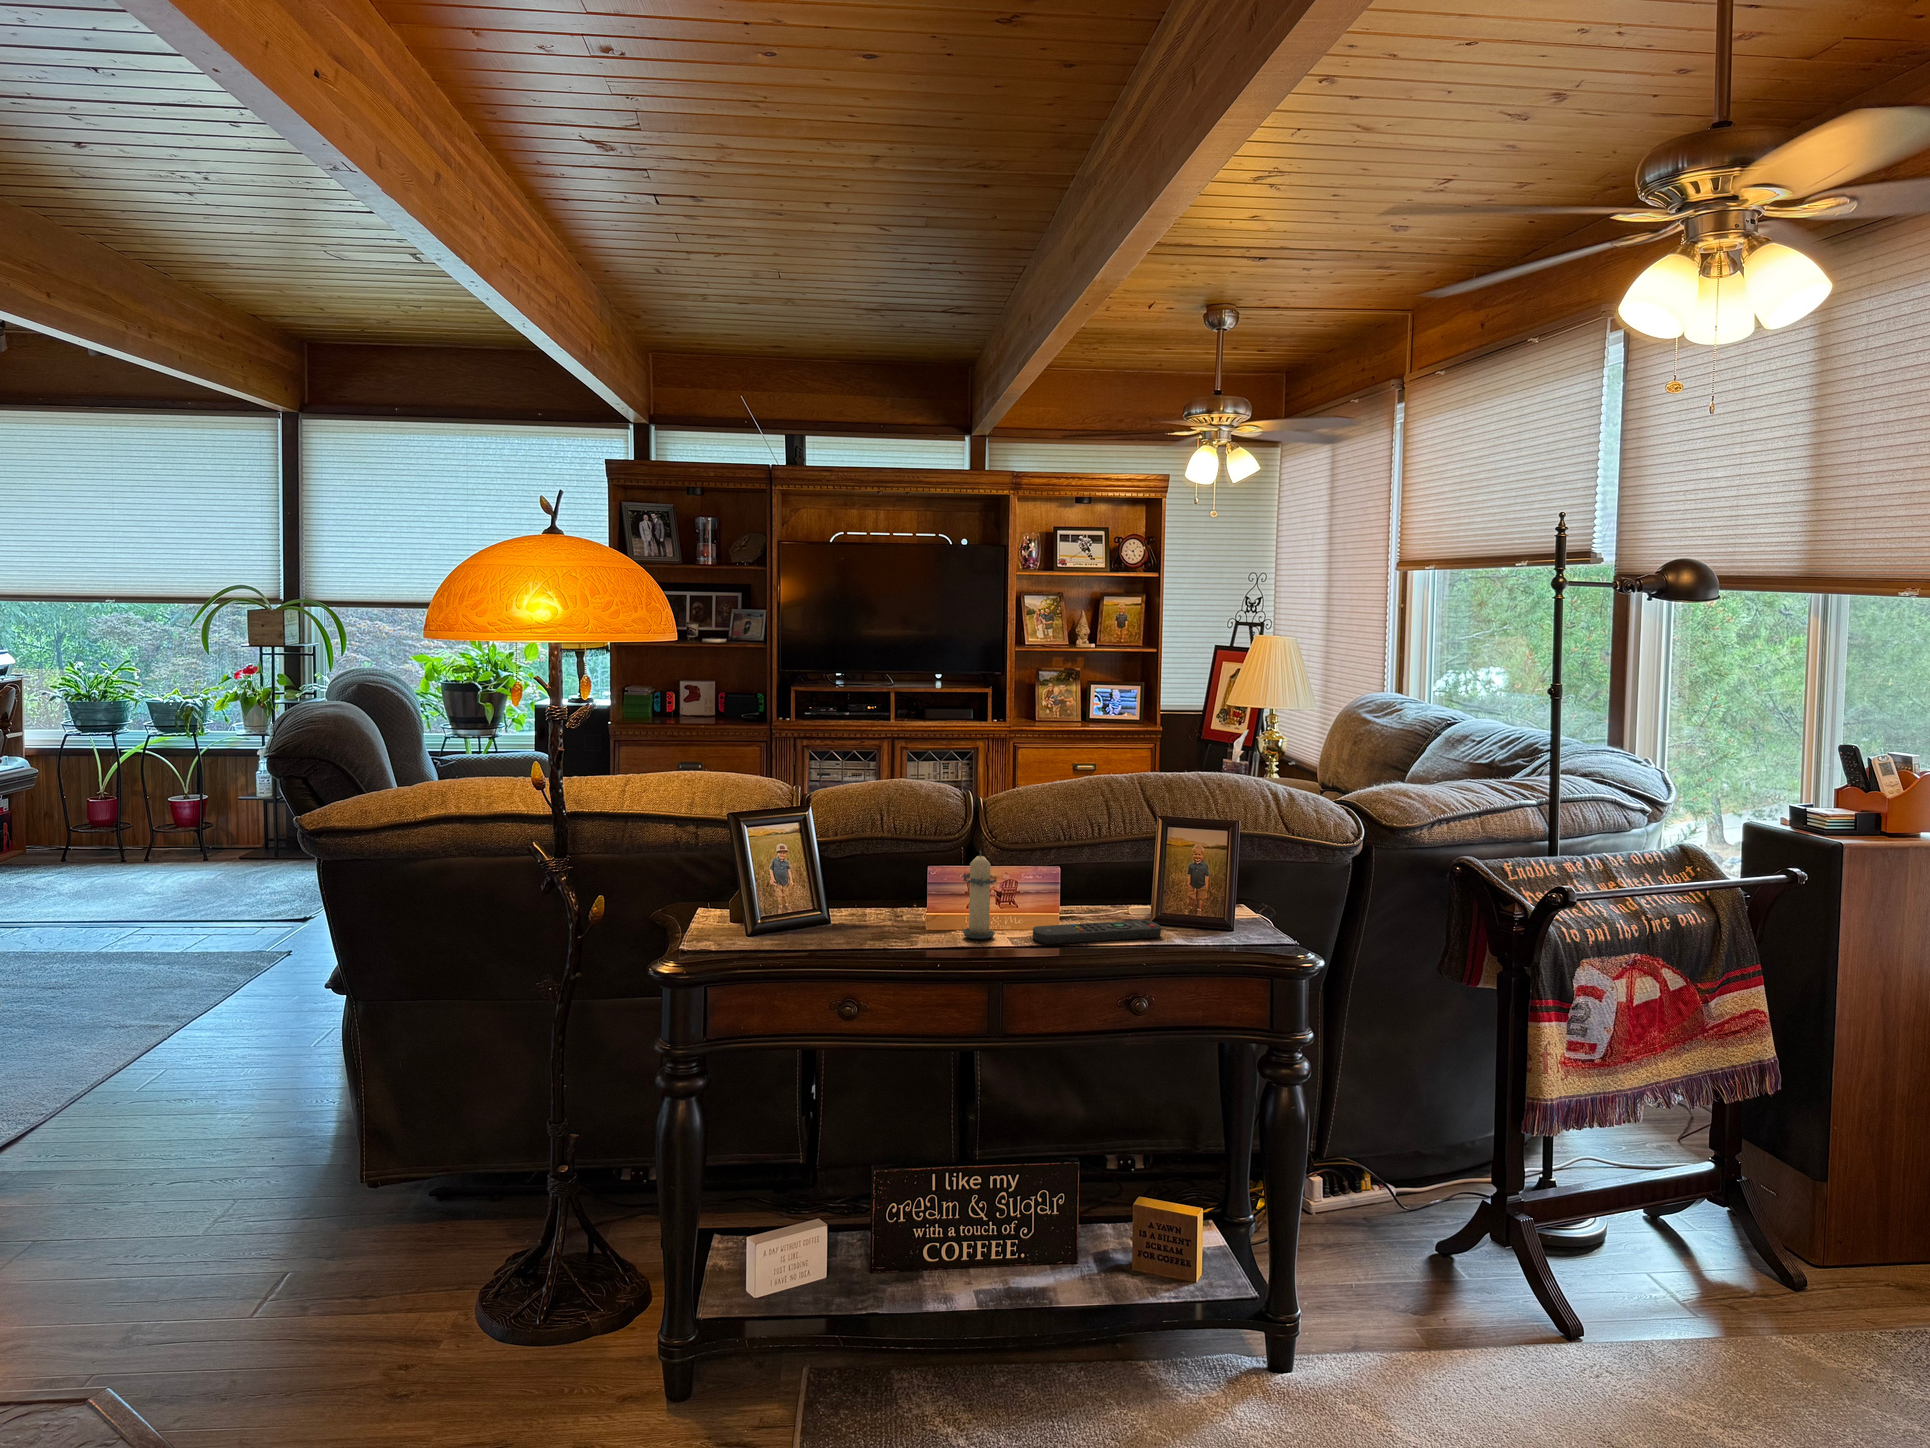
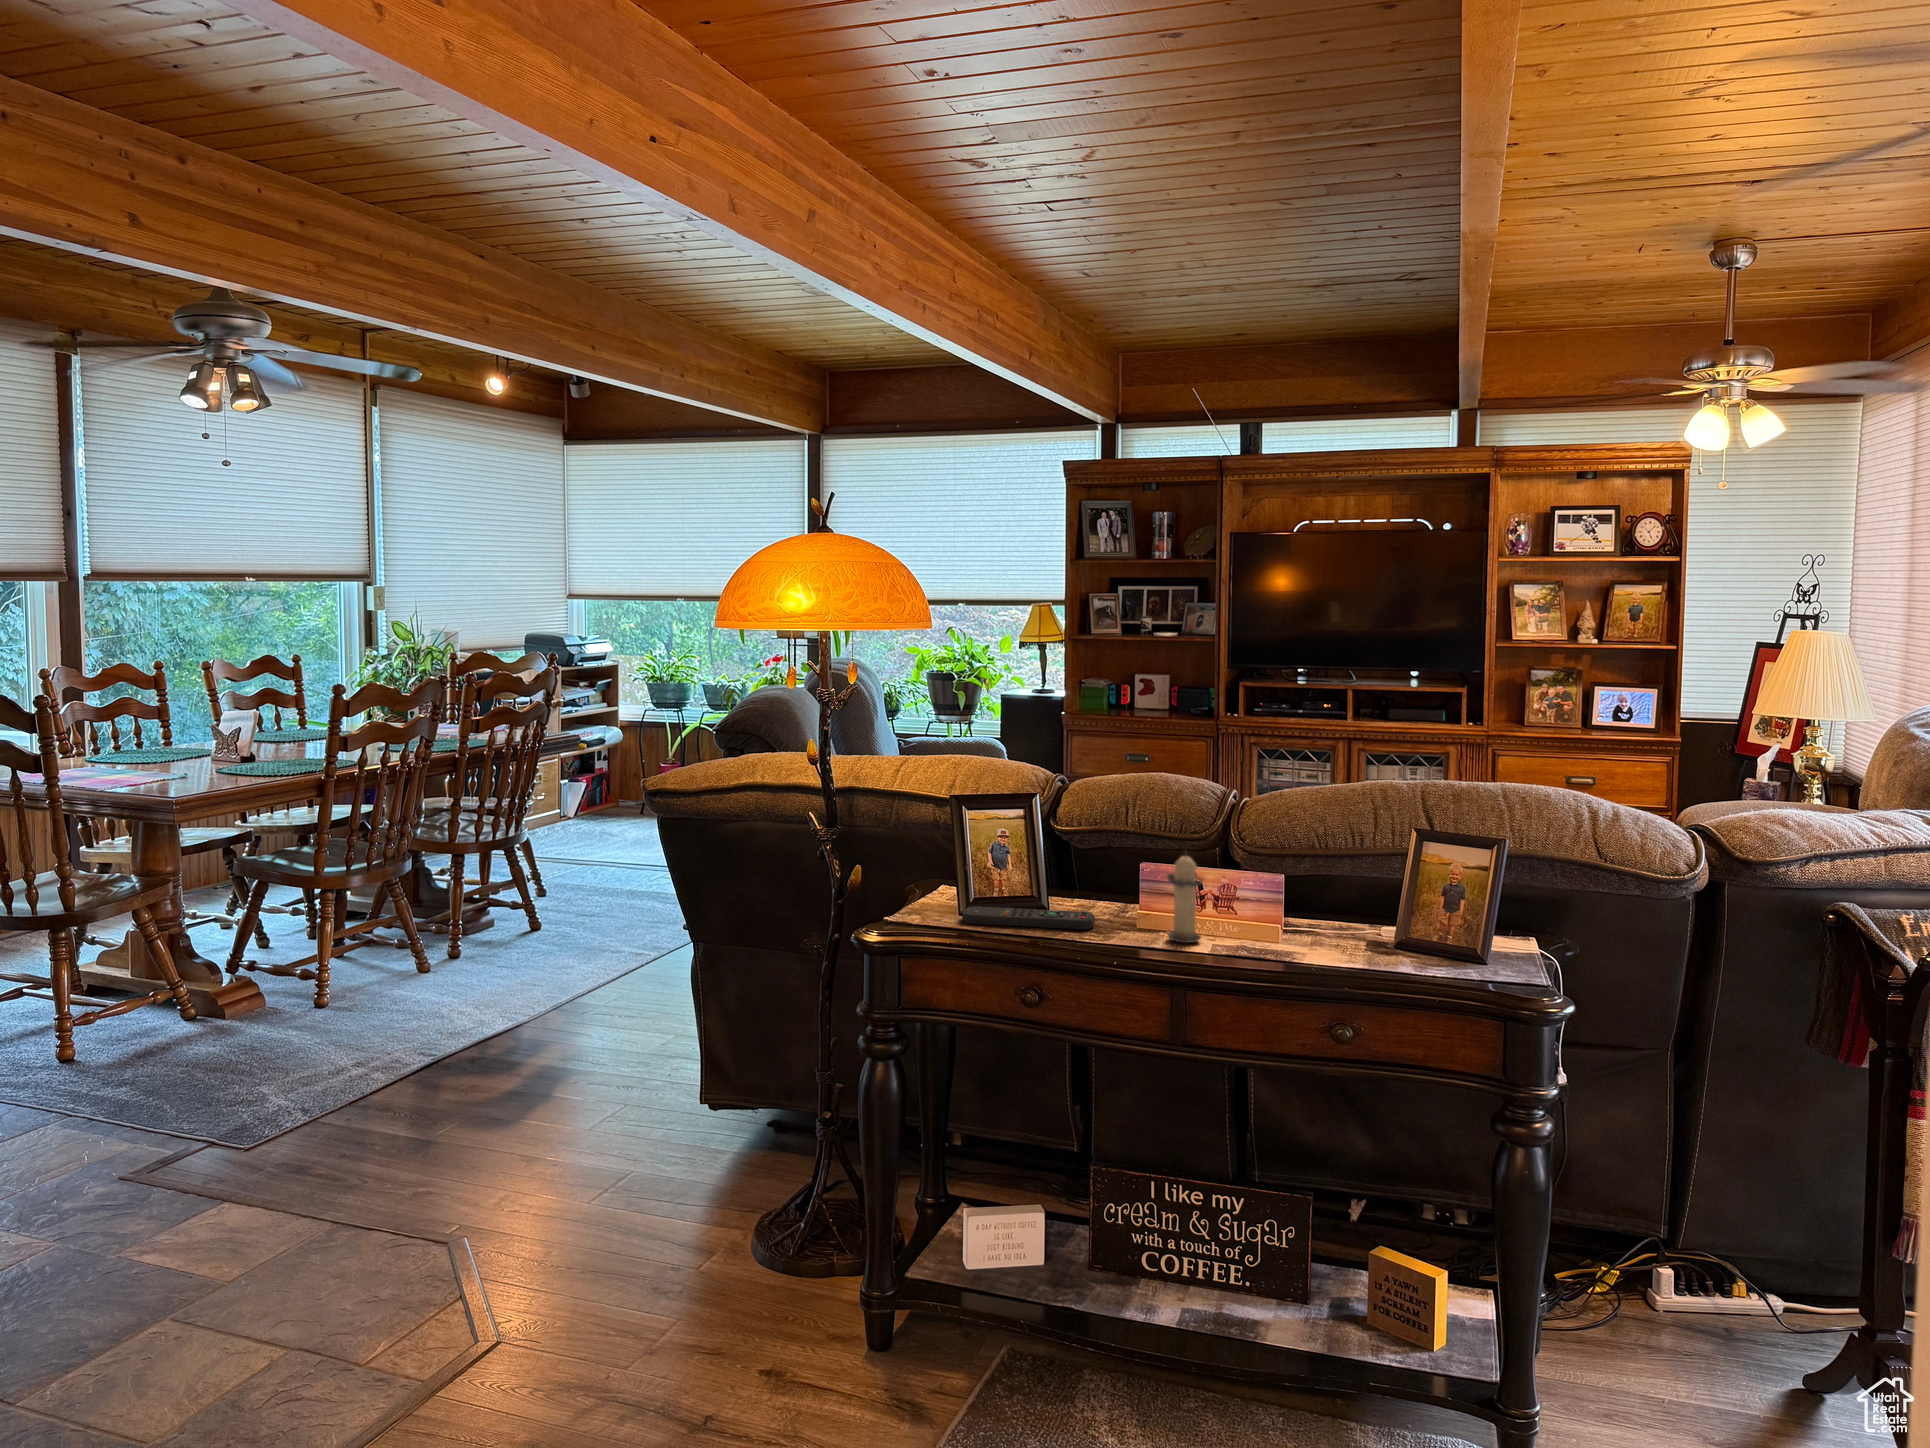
remote control: present [1033,920,1161,944] -> present [962,906,1095,929]

